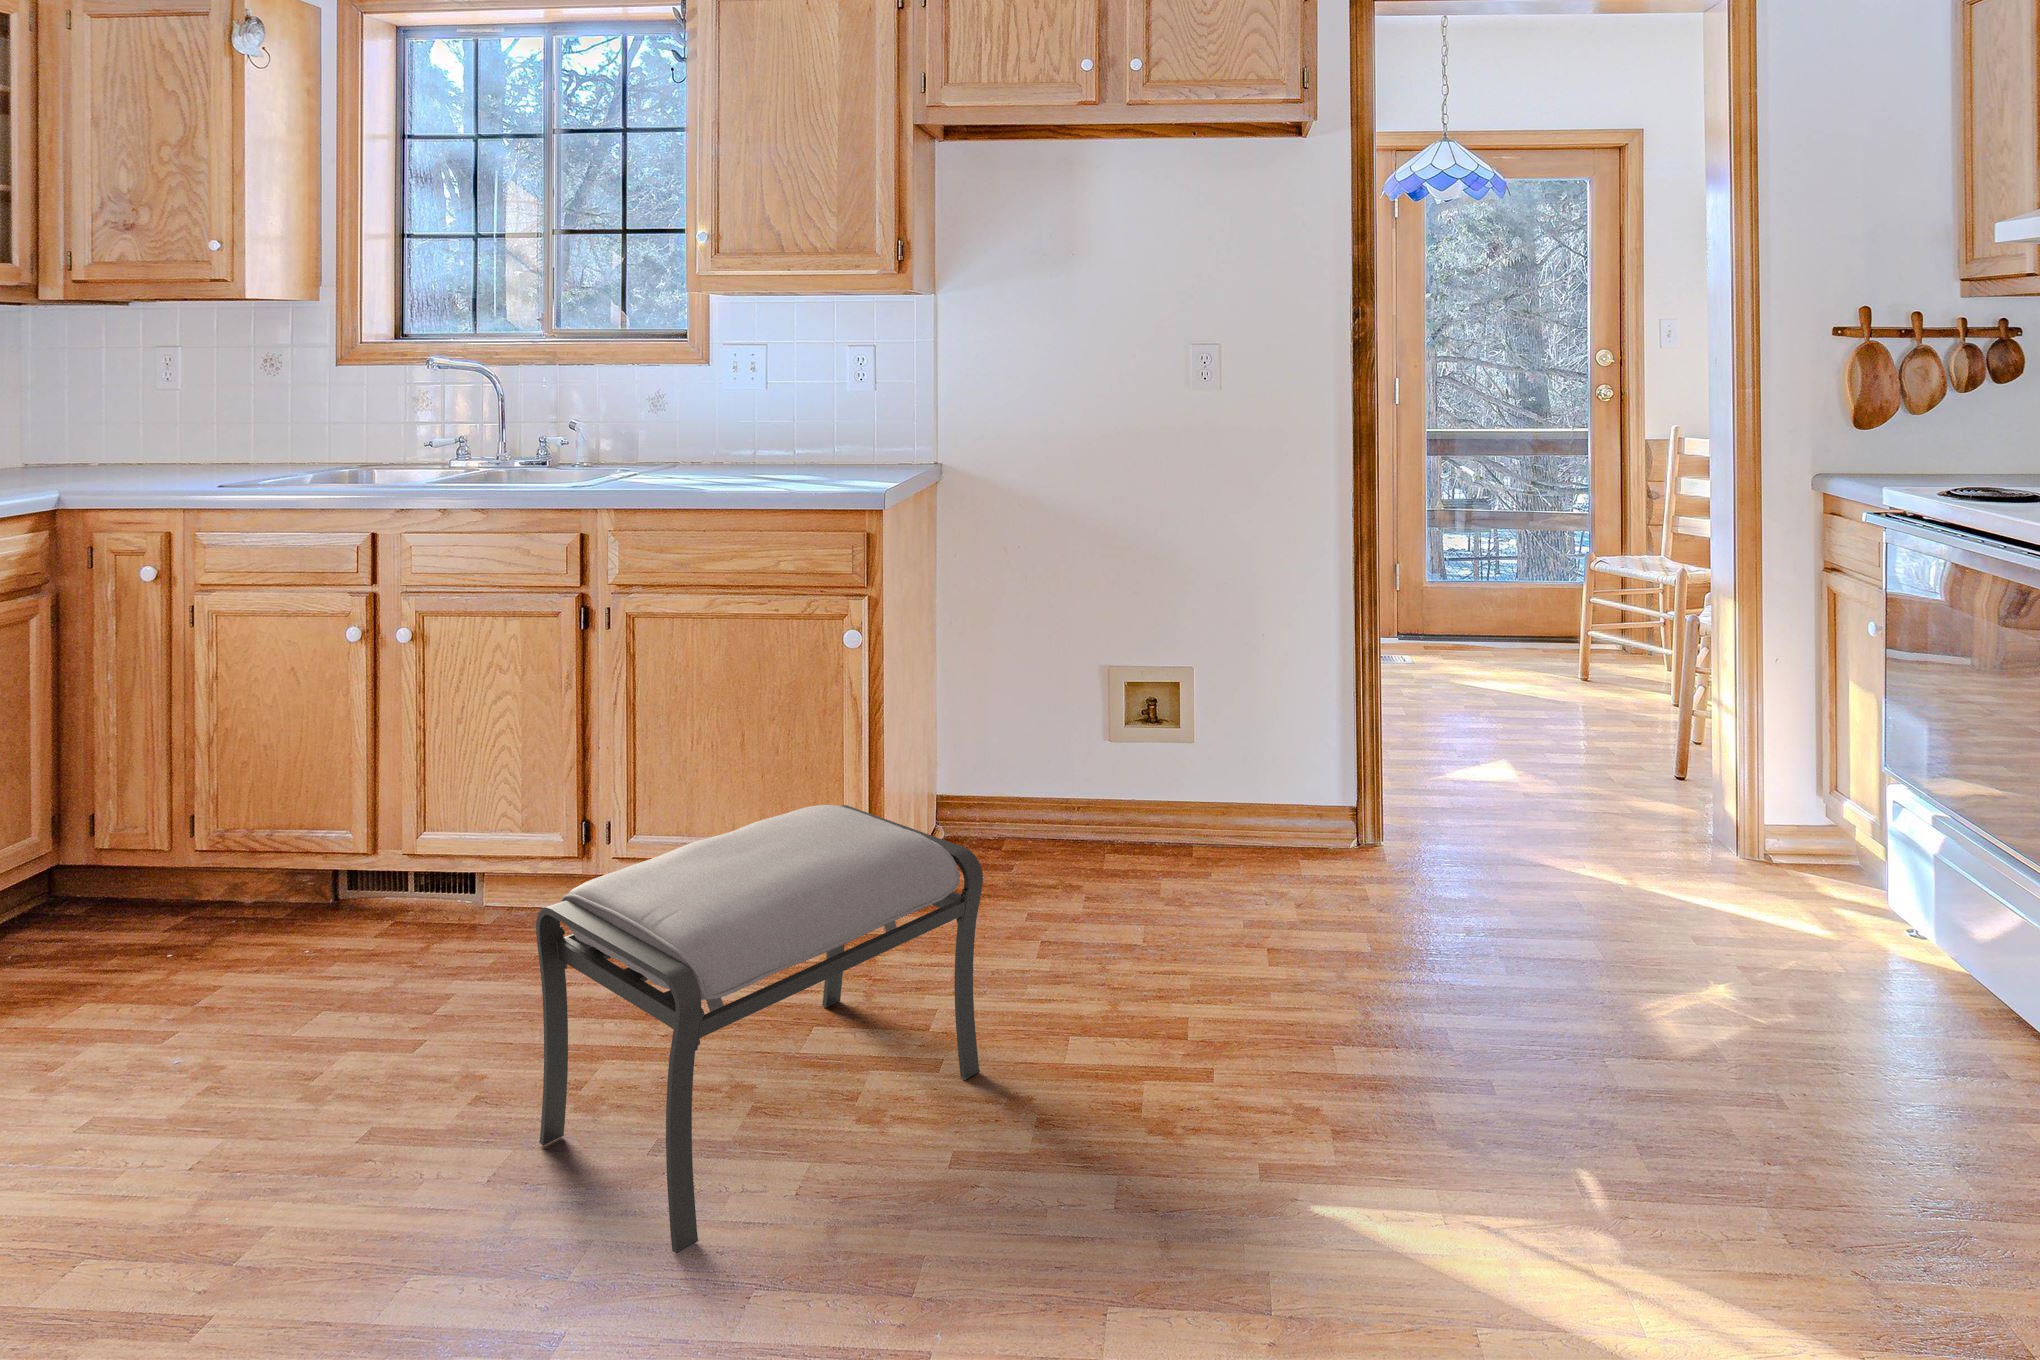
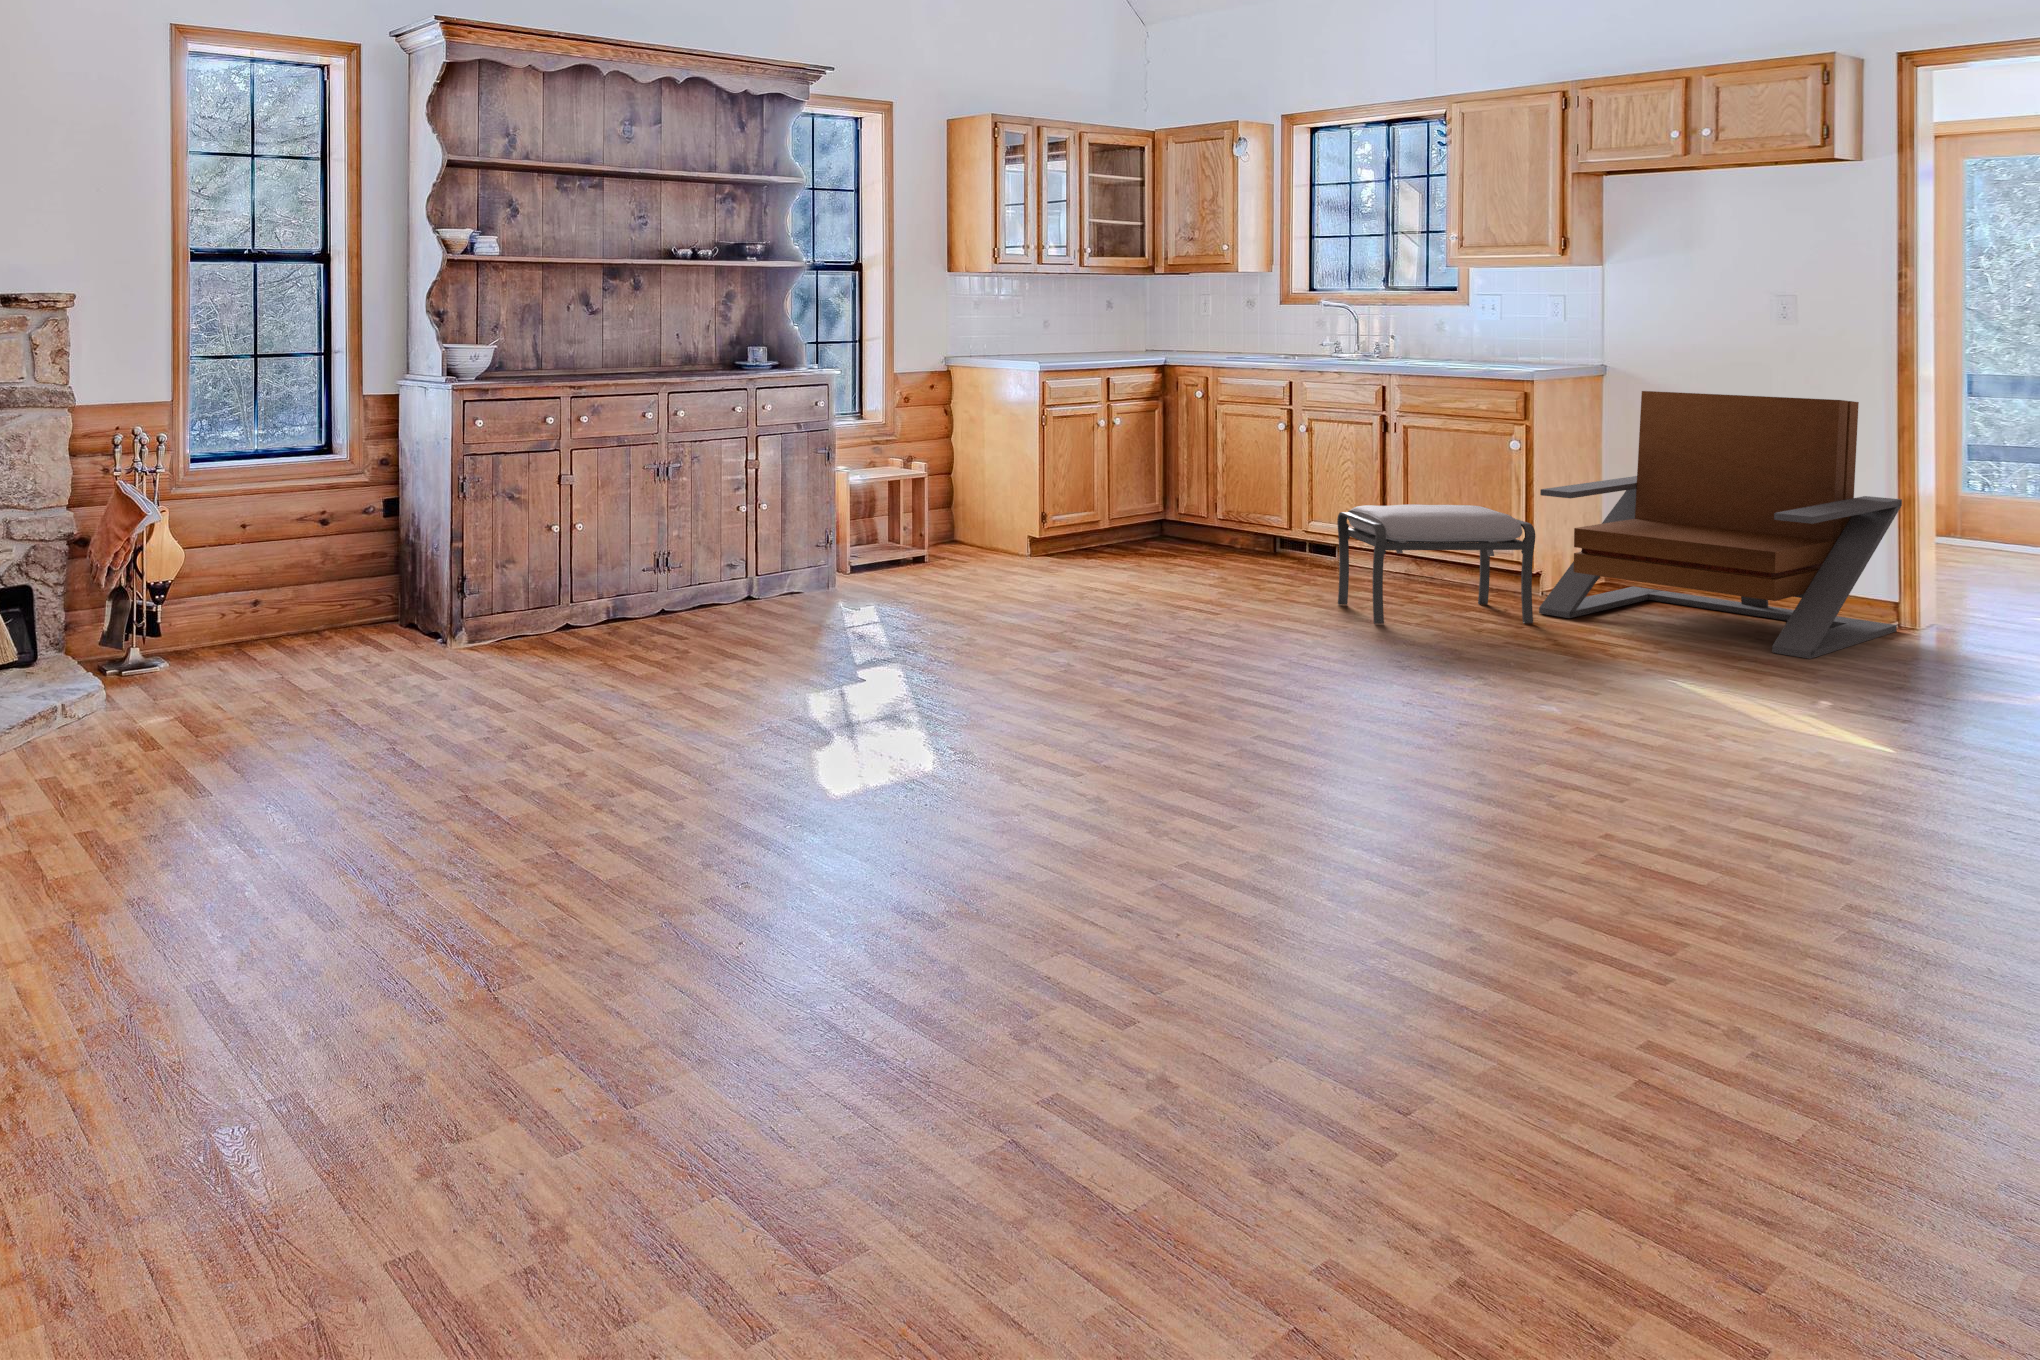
lounge chair: none [951,513,1468,1040] -> present [1539,391,1902,659]

